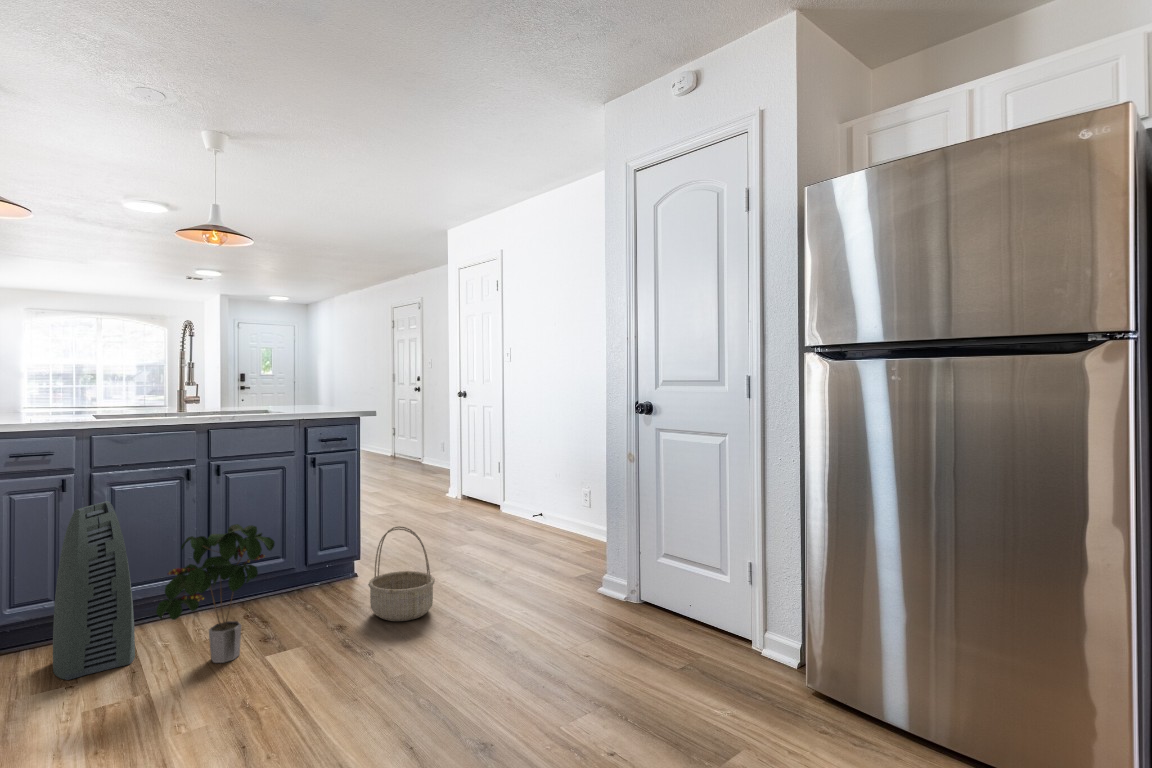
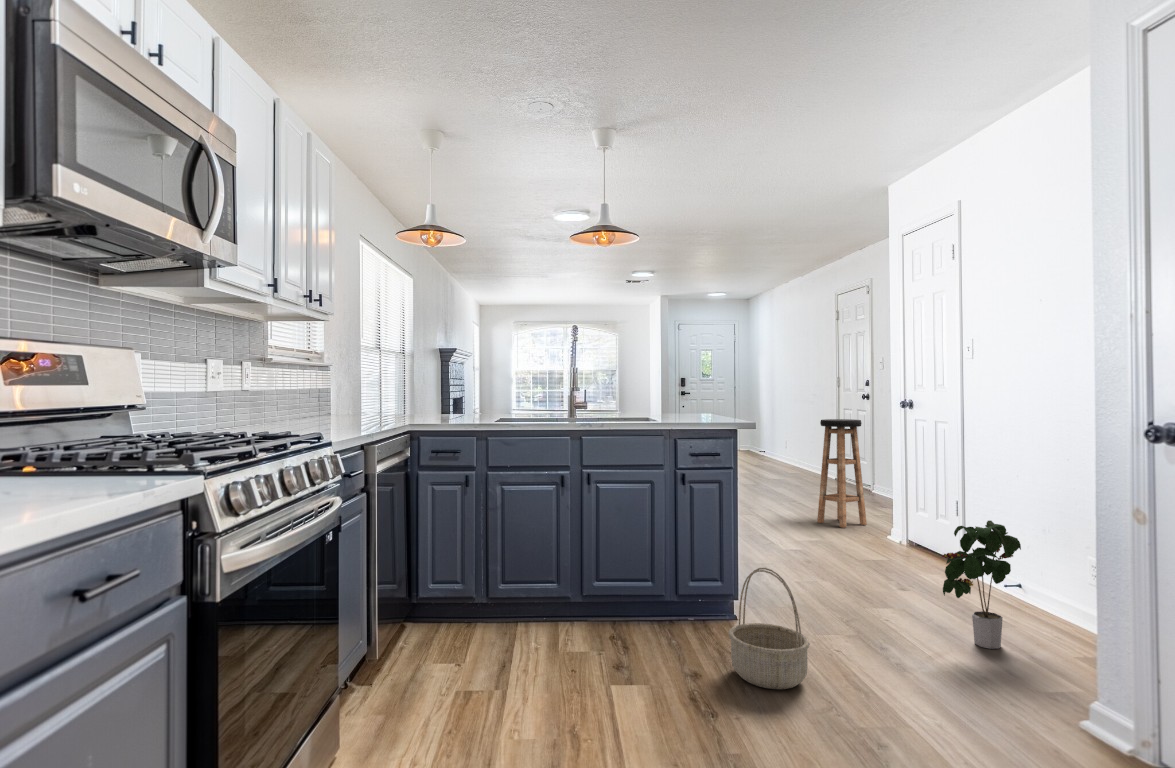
bar stool: none [392,407,430,493] -> present [817,419,867,528]
air purifier: present [53,501,135,680] -> none [451,499,511,660]
potted plant: present [156,524,275,663] -> present [942,521,1021,649]

